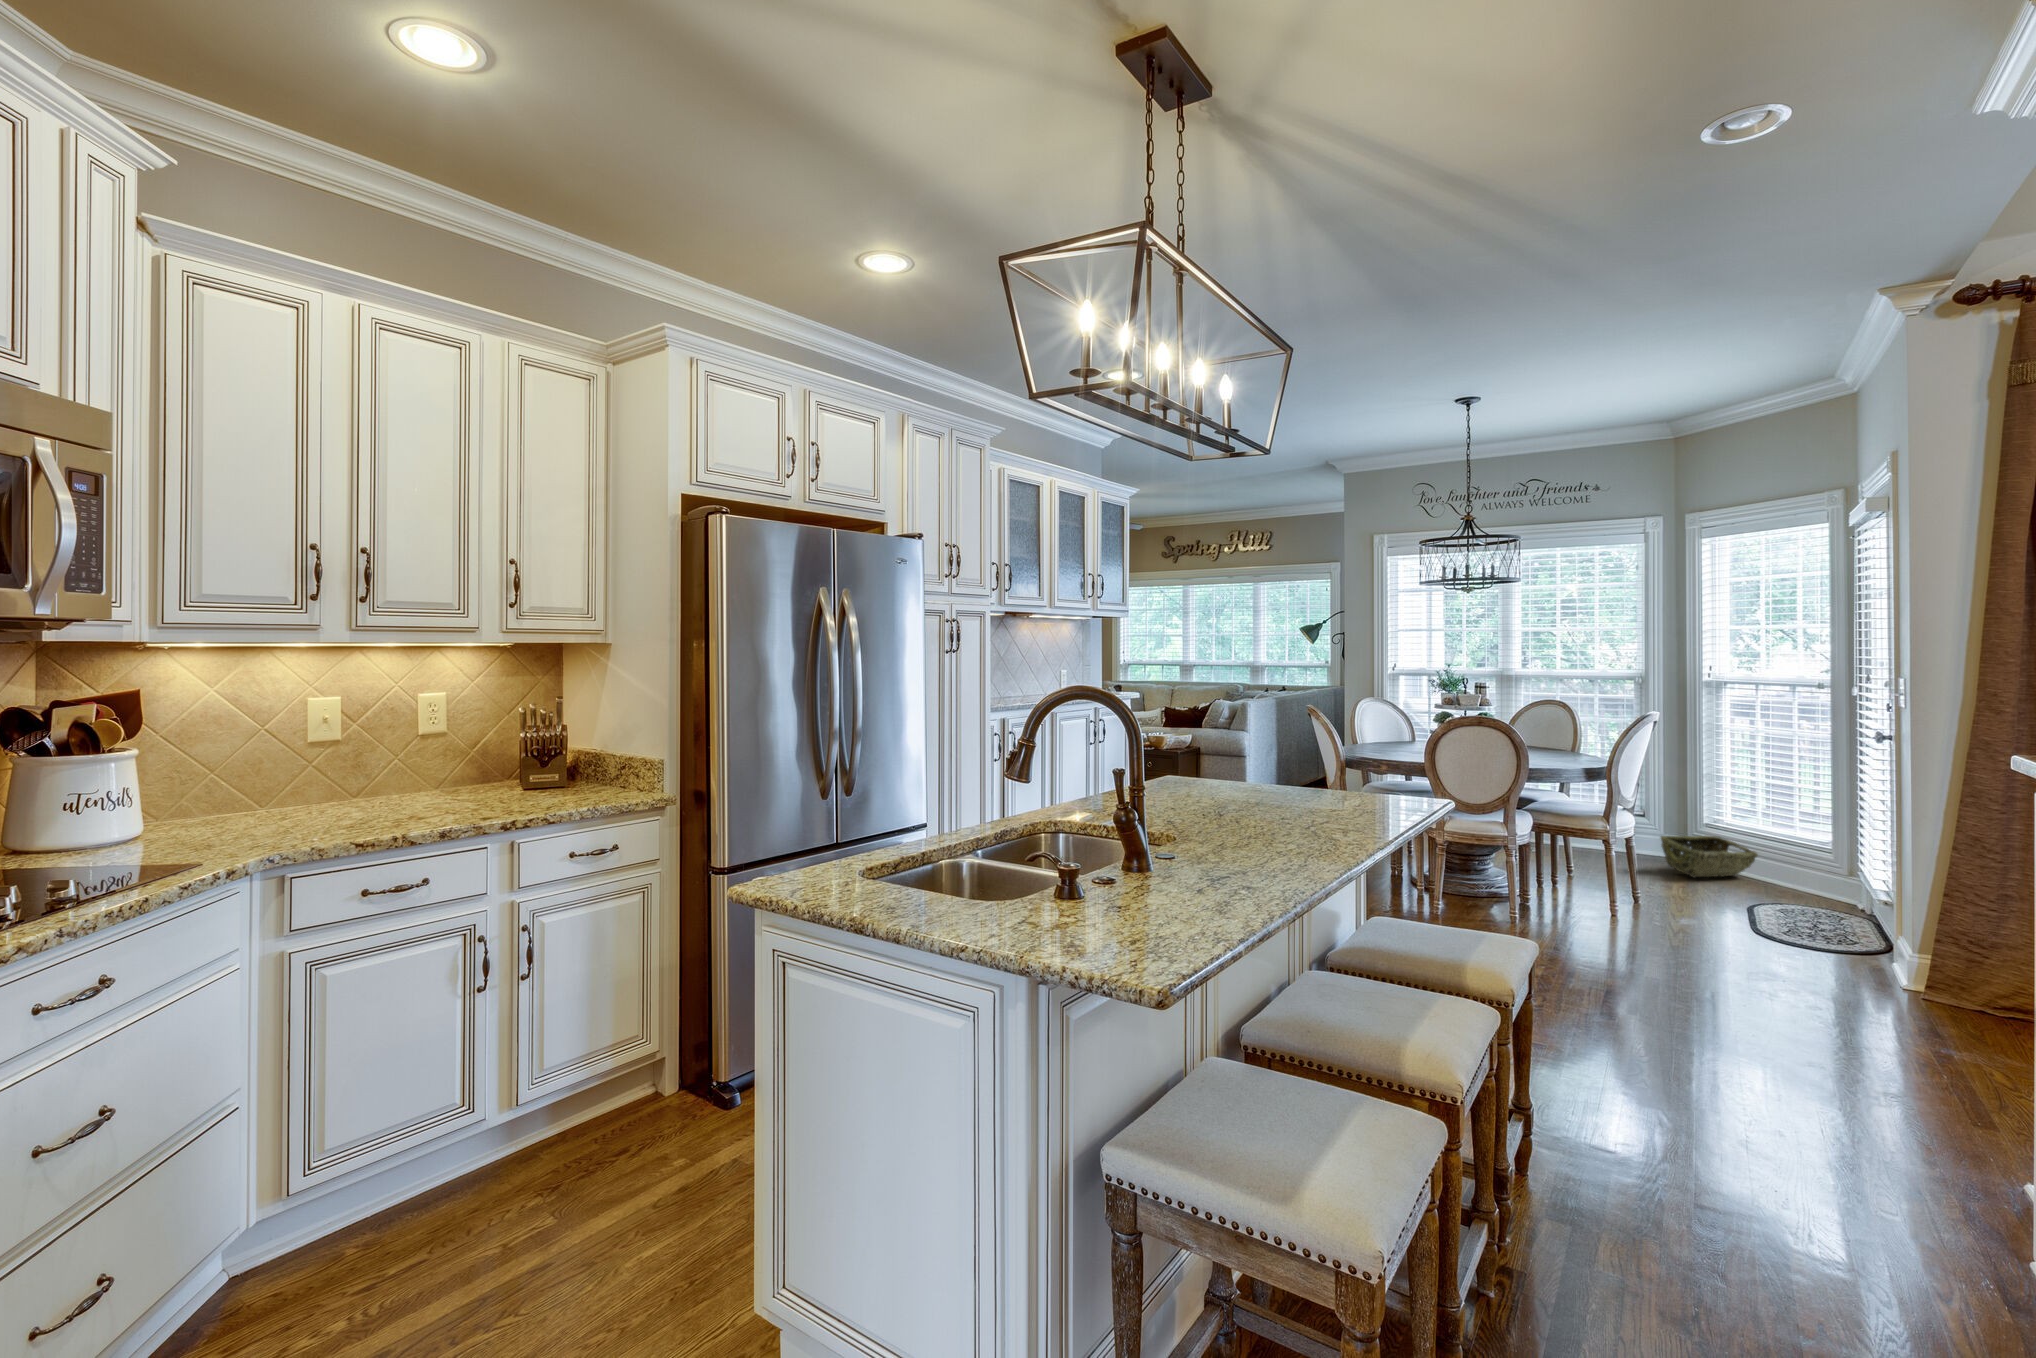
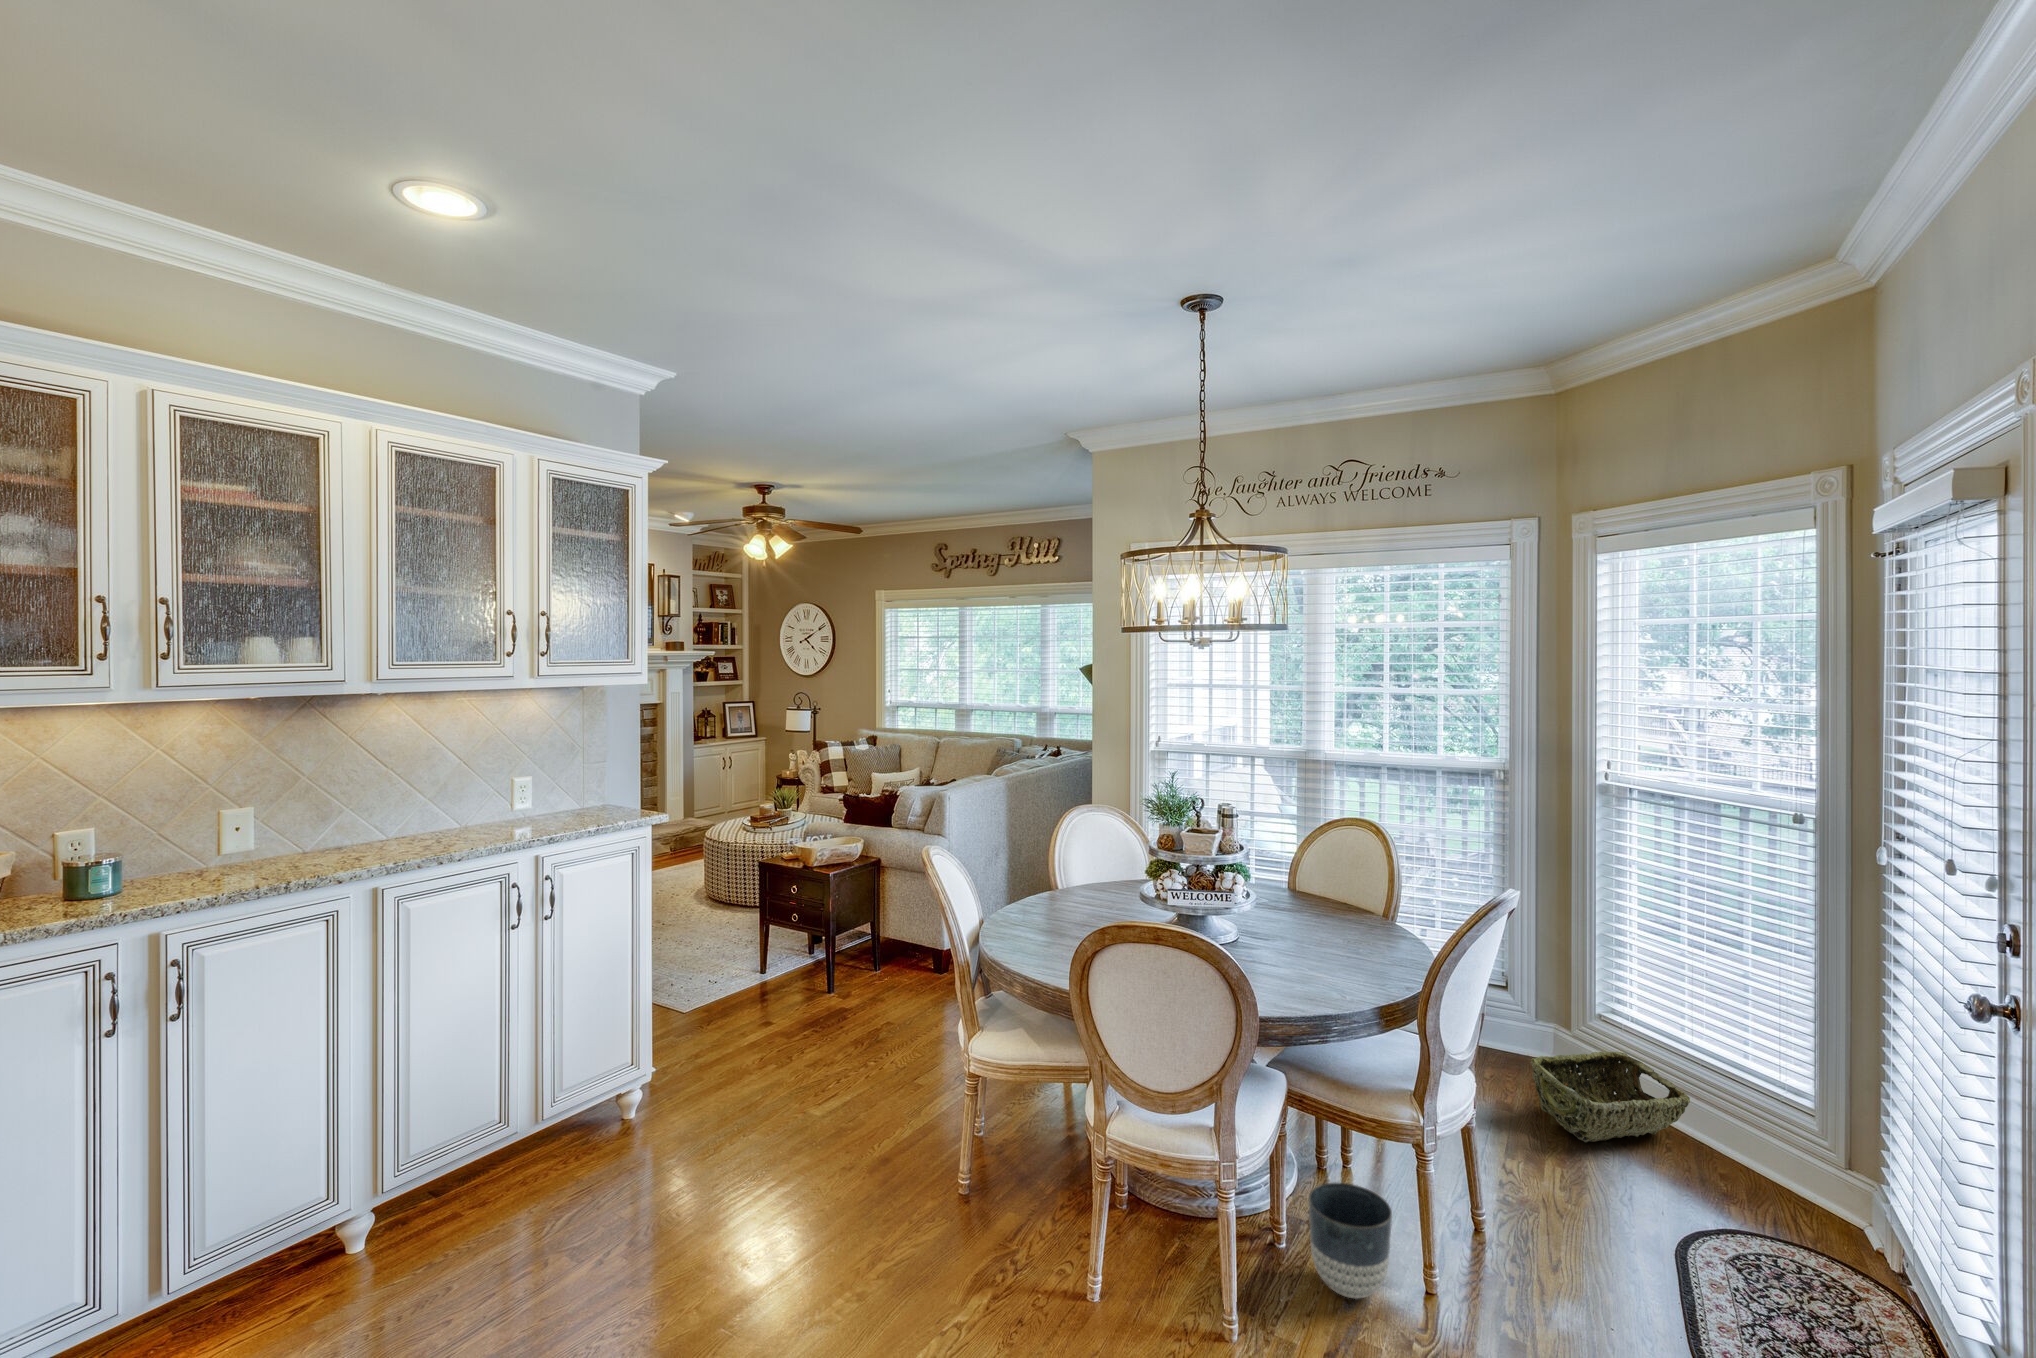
planter: none [1547,863,1593,912] -> present [1309,1182,1392,1299]

